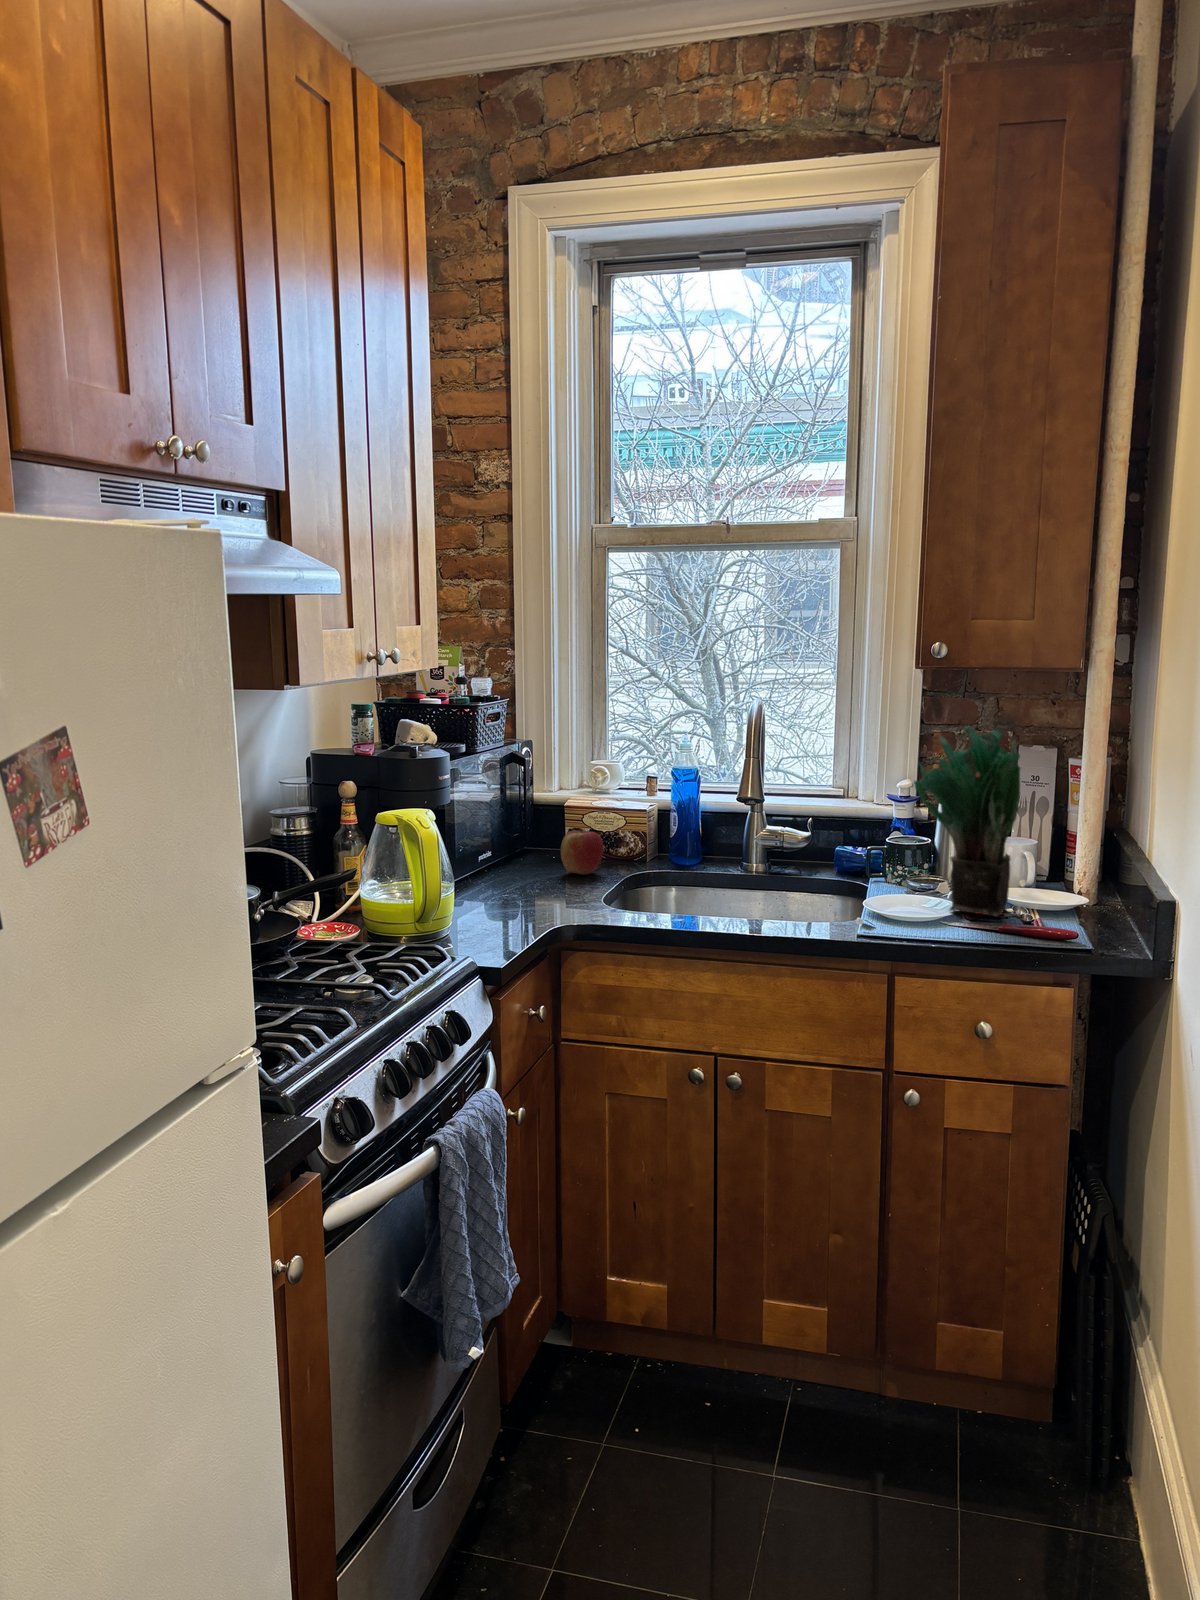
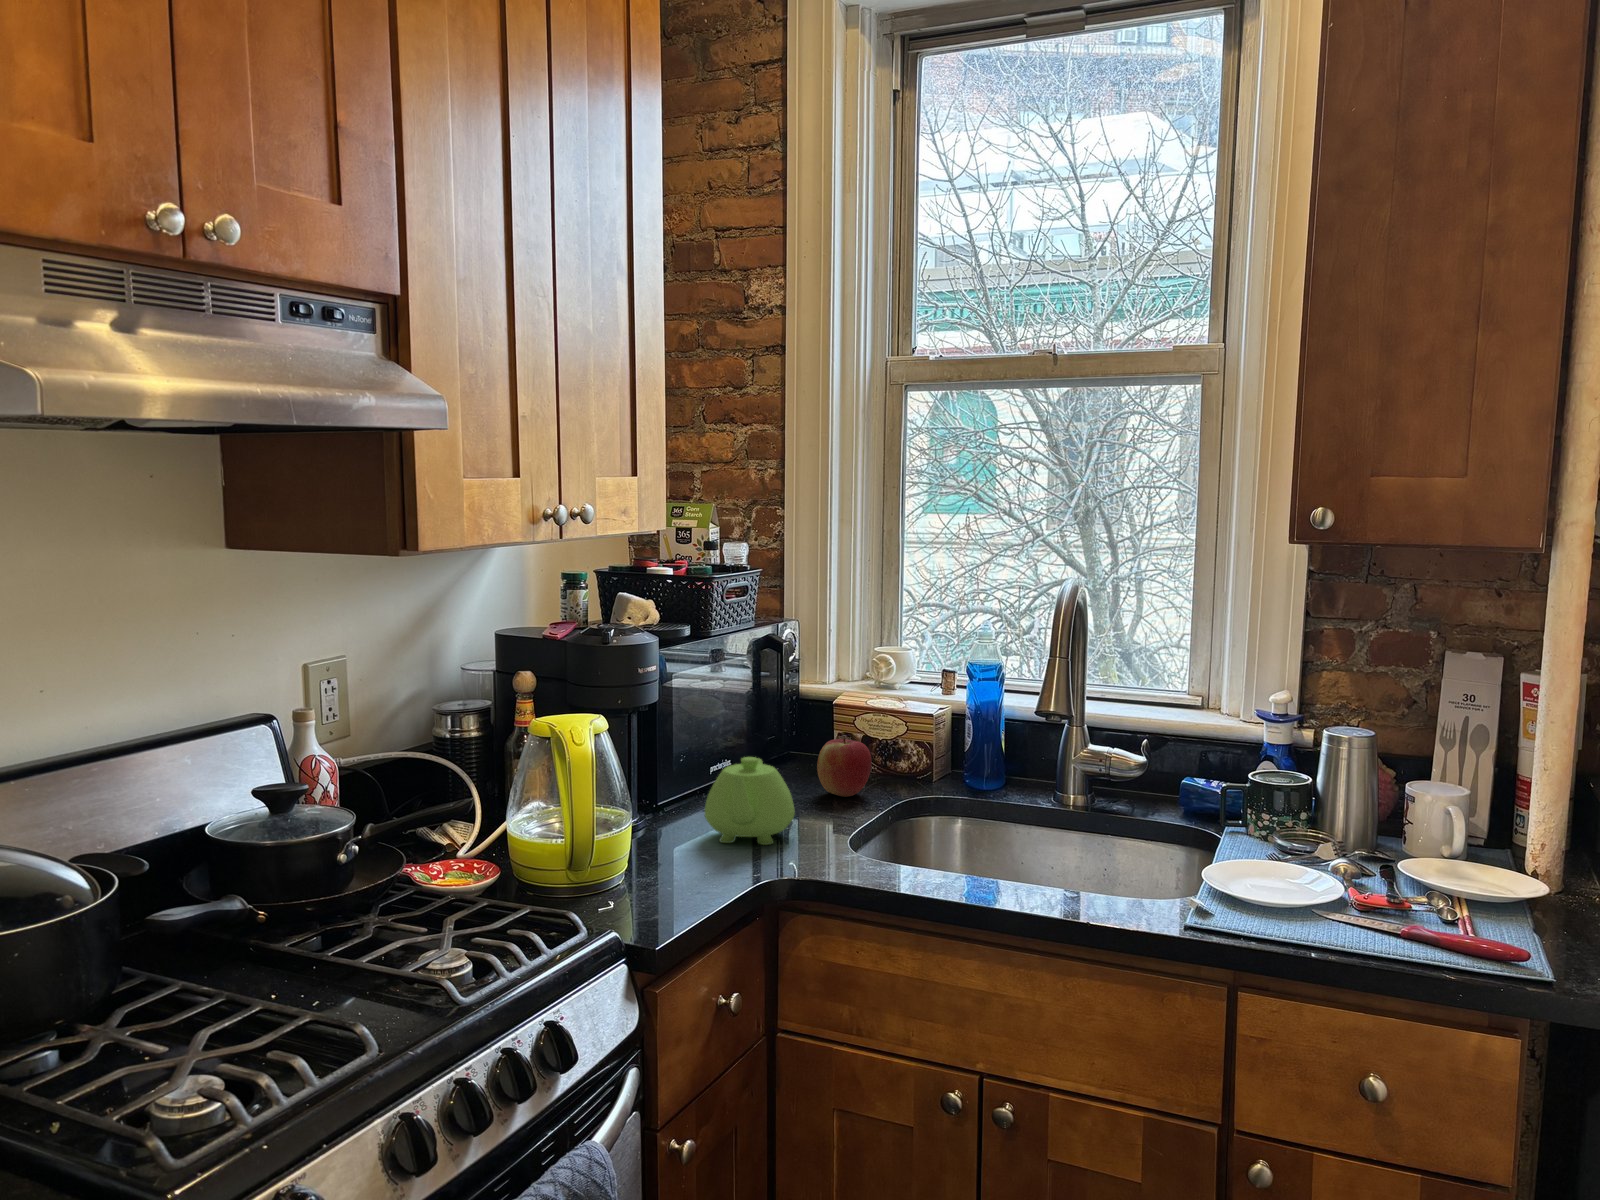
potted plant: present [914,726,1020,916] -> none [1276,627,1442,907]
teapot: none [489,842,559,908] -> present [705,757,795,845]

